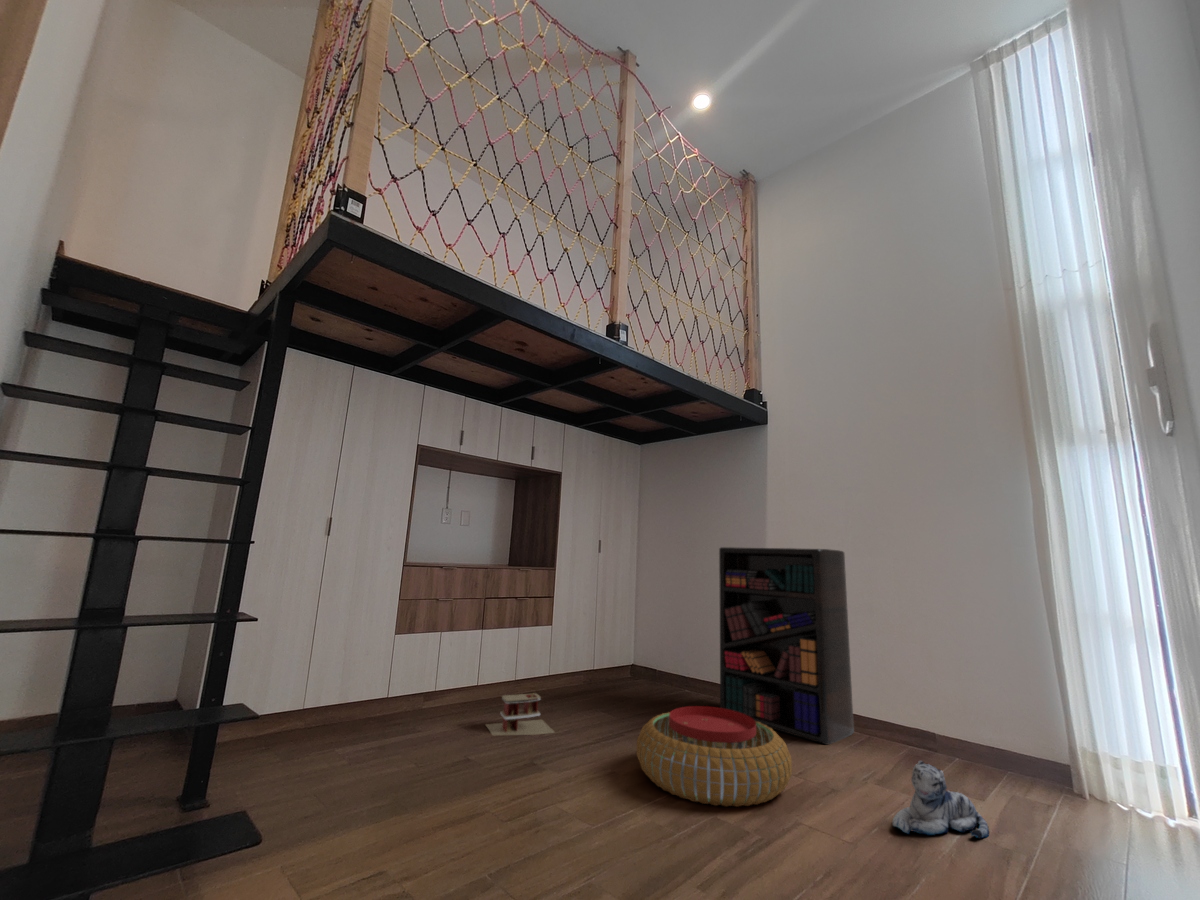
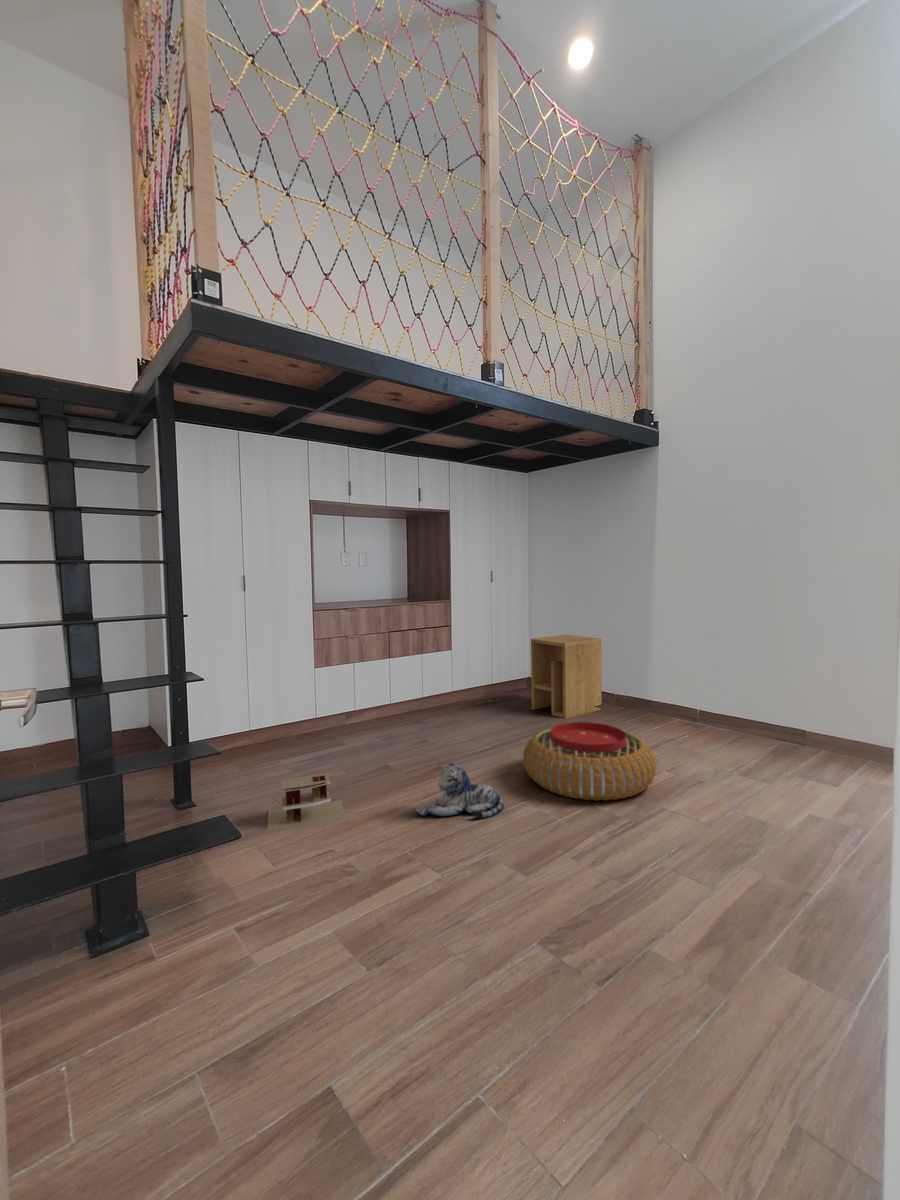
bookshelf: present [719,547,854,745] -> none [604,576,728,748]
side table: none [638,611,714,707] -> present [531,635,602,718]
toy house: present [486,693,554,735] -> present [267,774,348,830]
plush toy: present [892,761,989,838] -> present [416,763,504,819]

